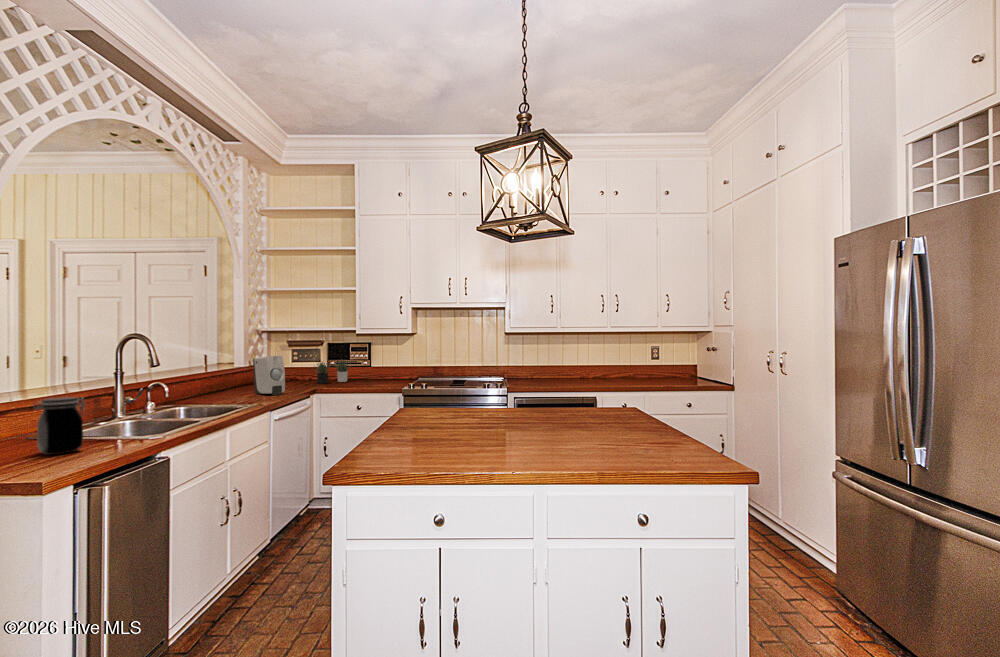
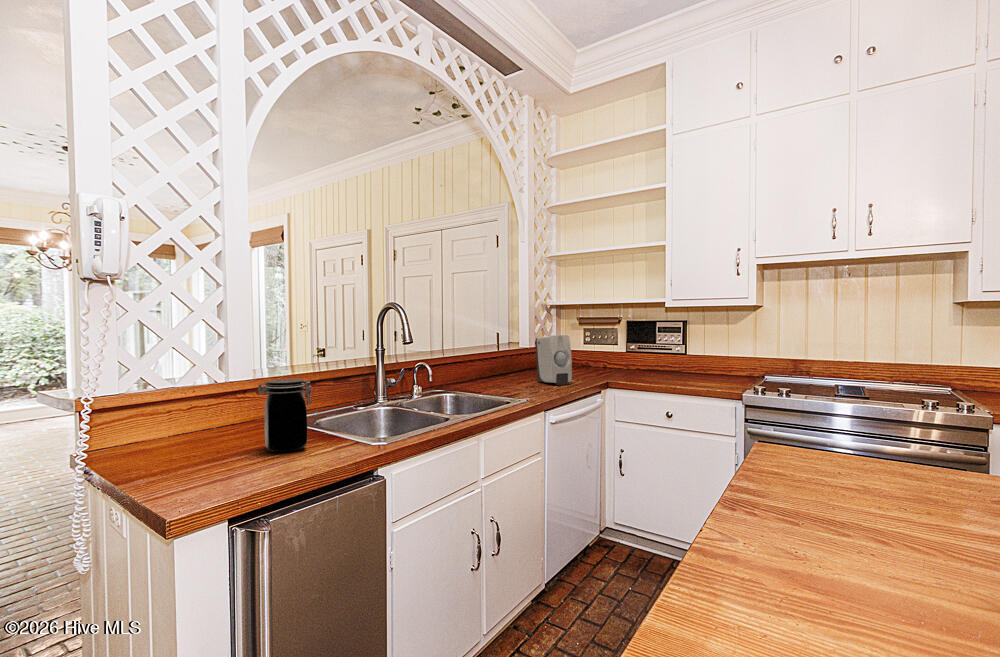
succulent plant: present [313,360,350,384] -> none [606,340,659,373]

